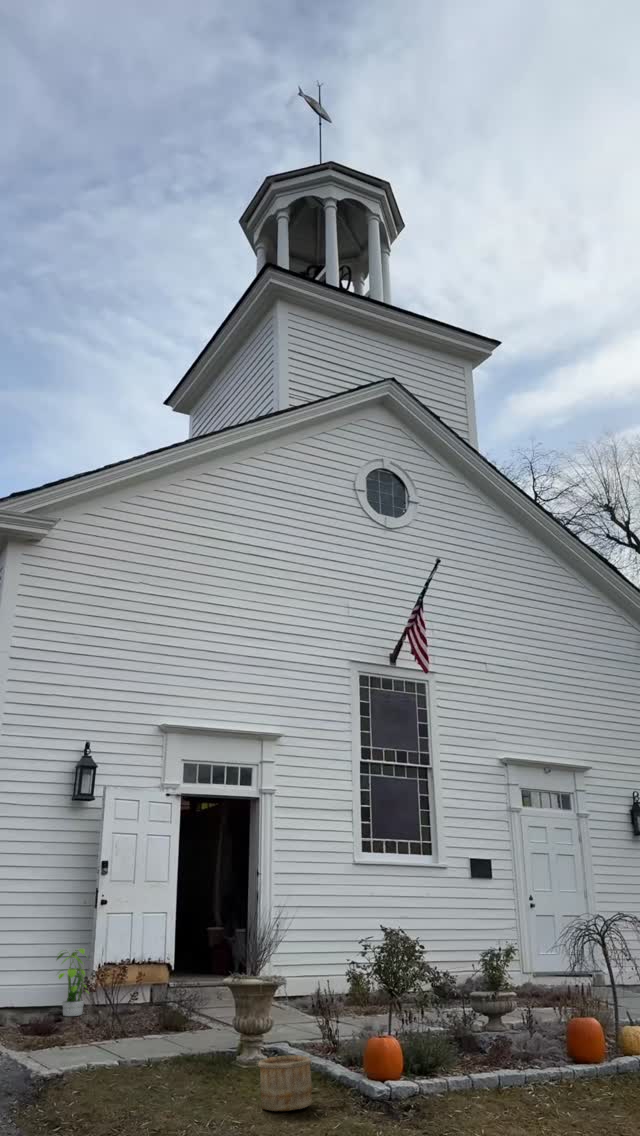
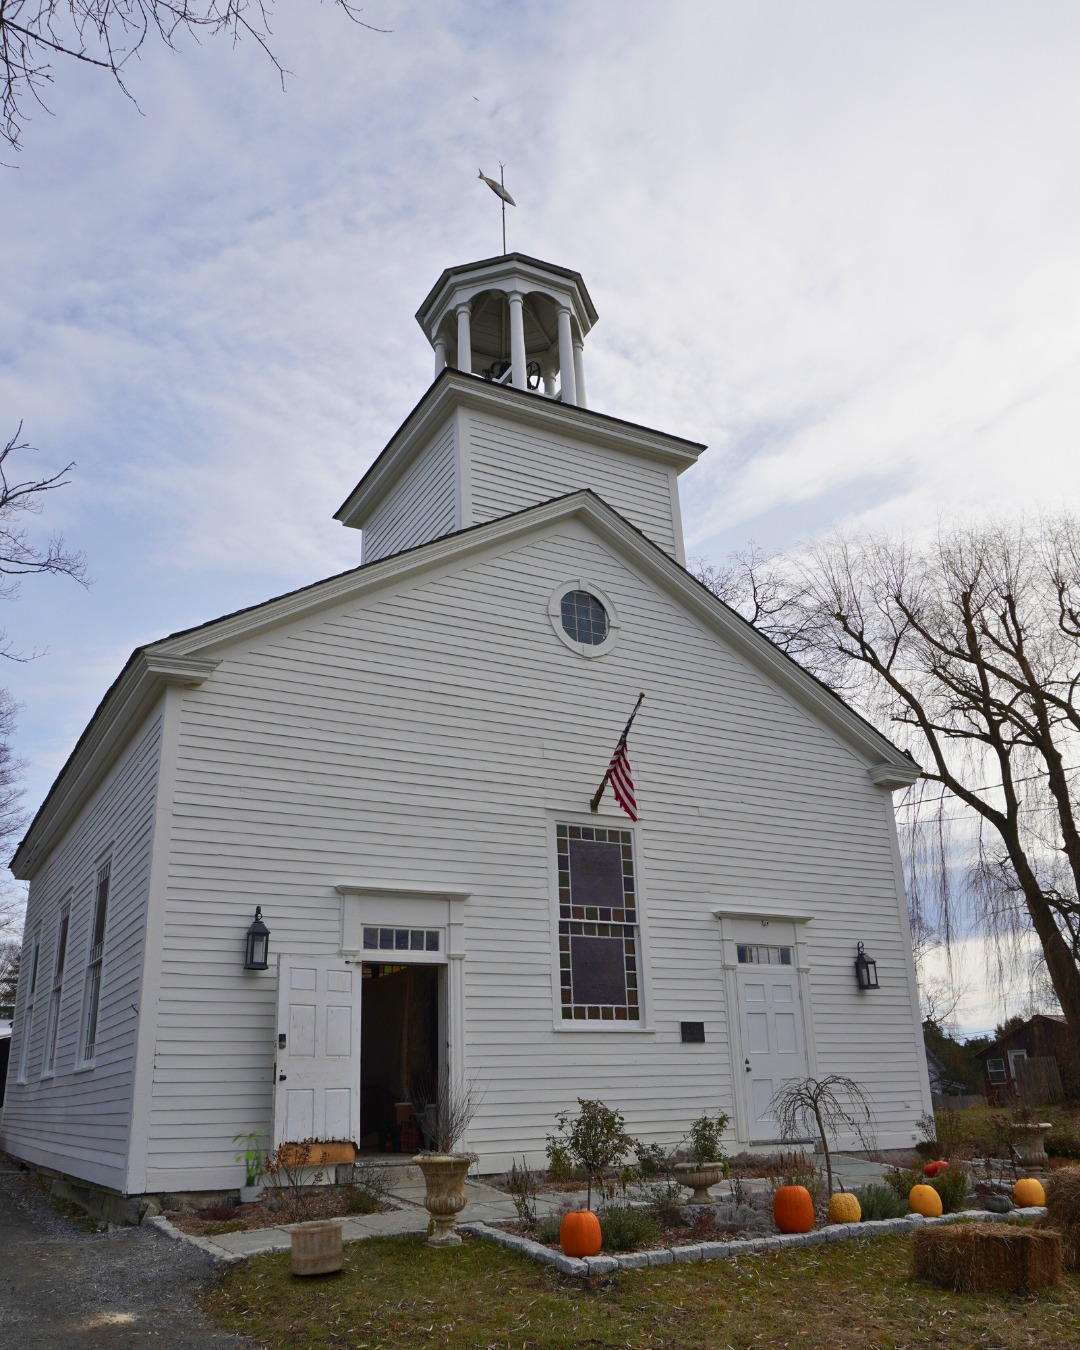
wooden bucket: present [258,1055,312,1111] -> present [290,1221,343,1275]

